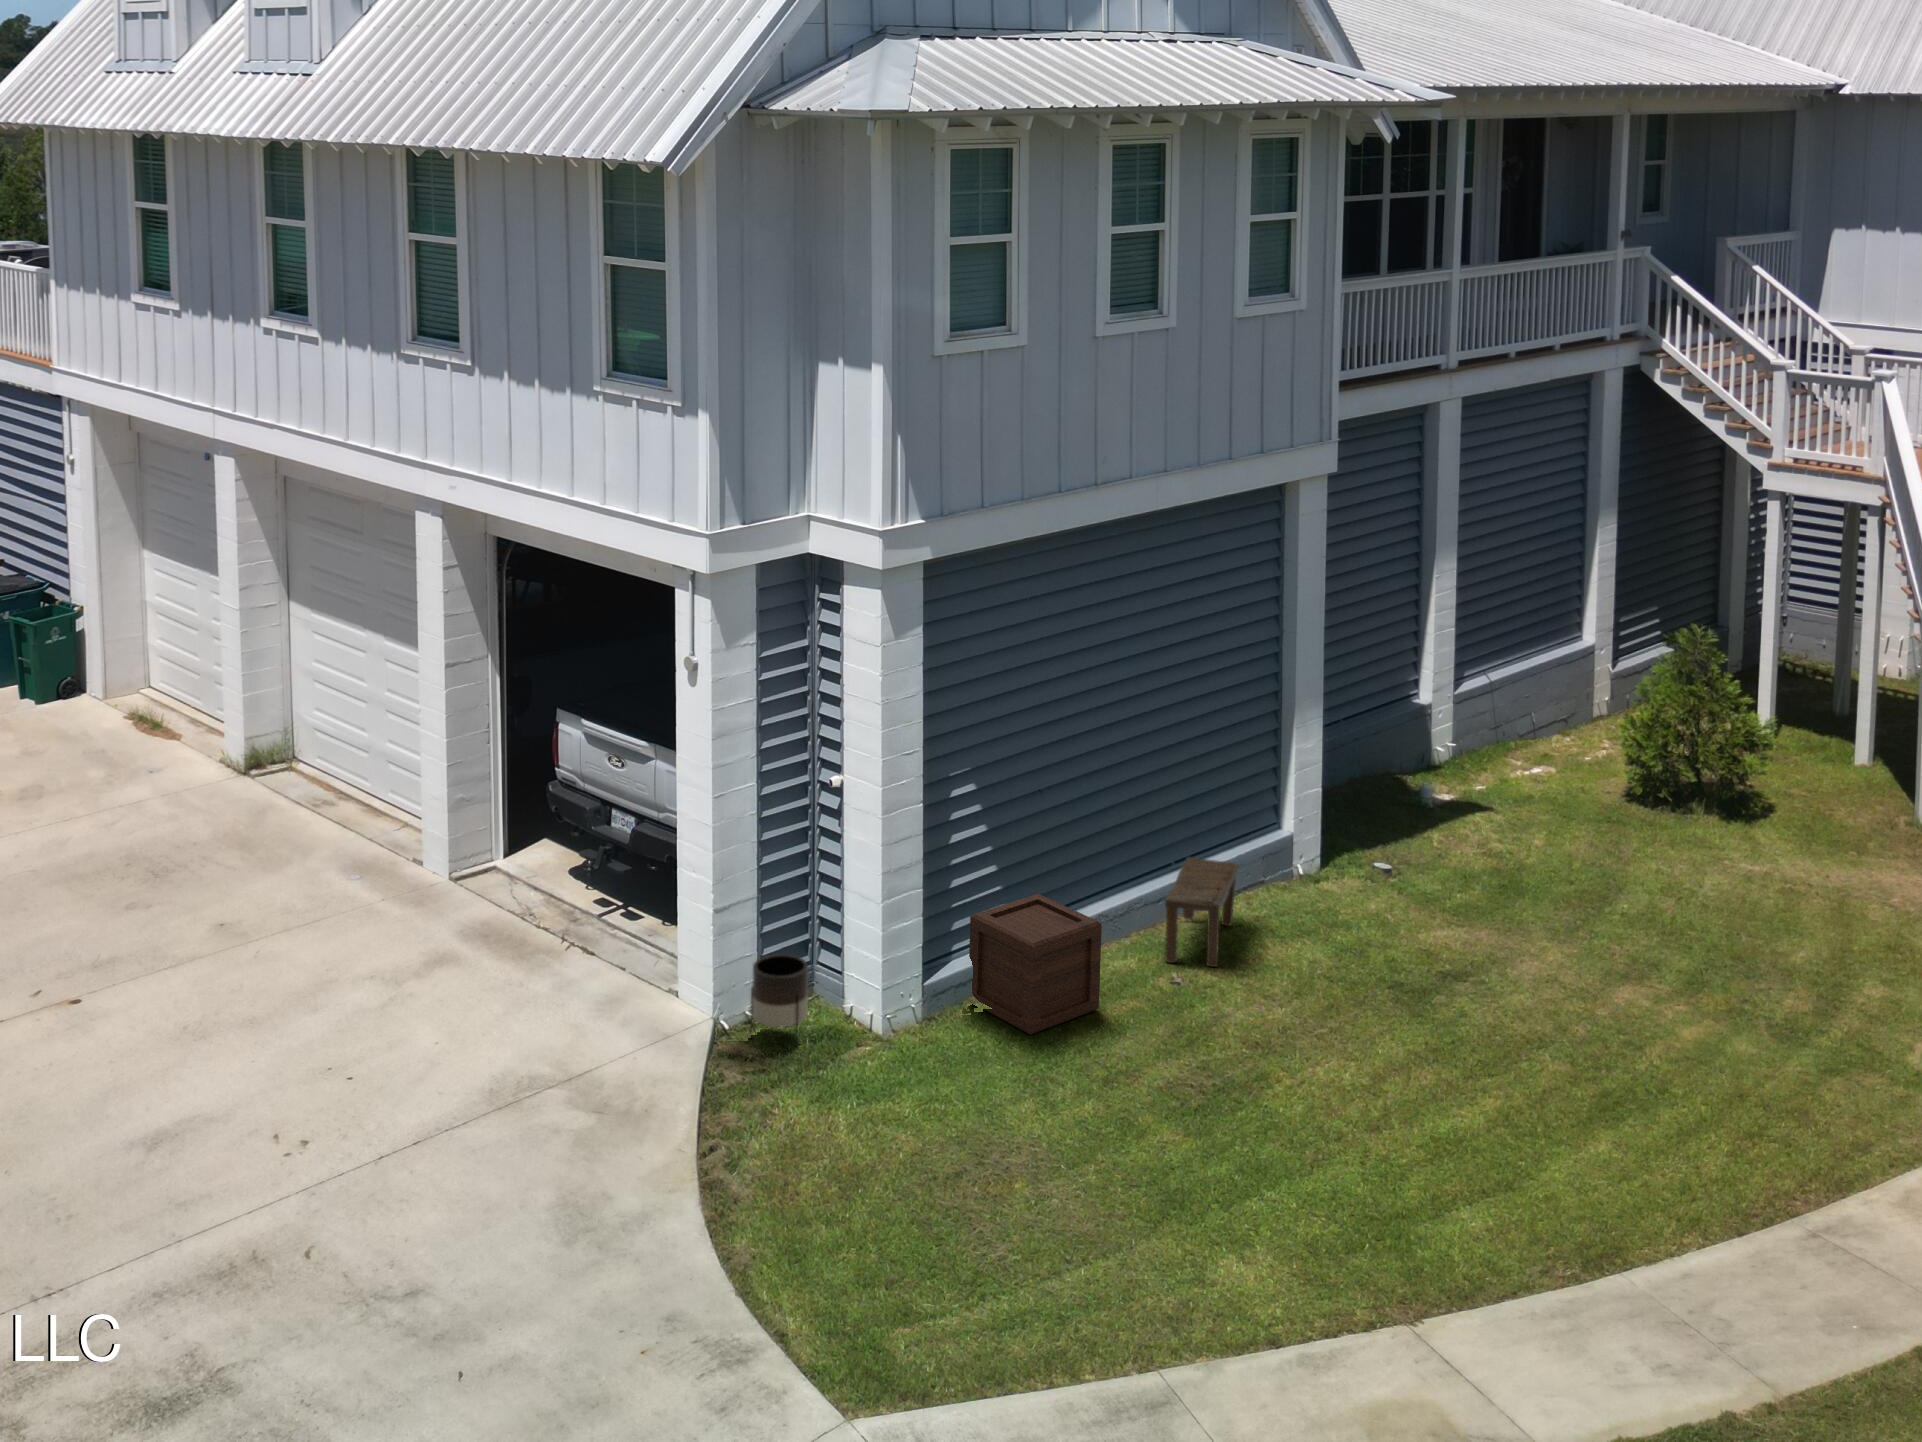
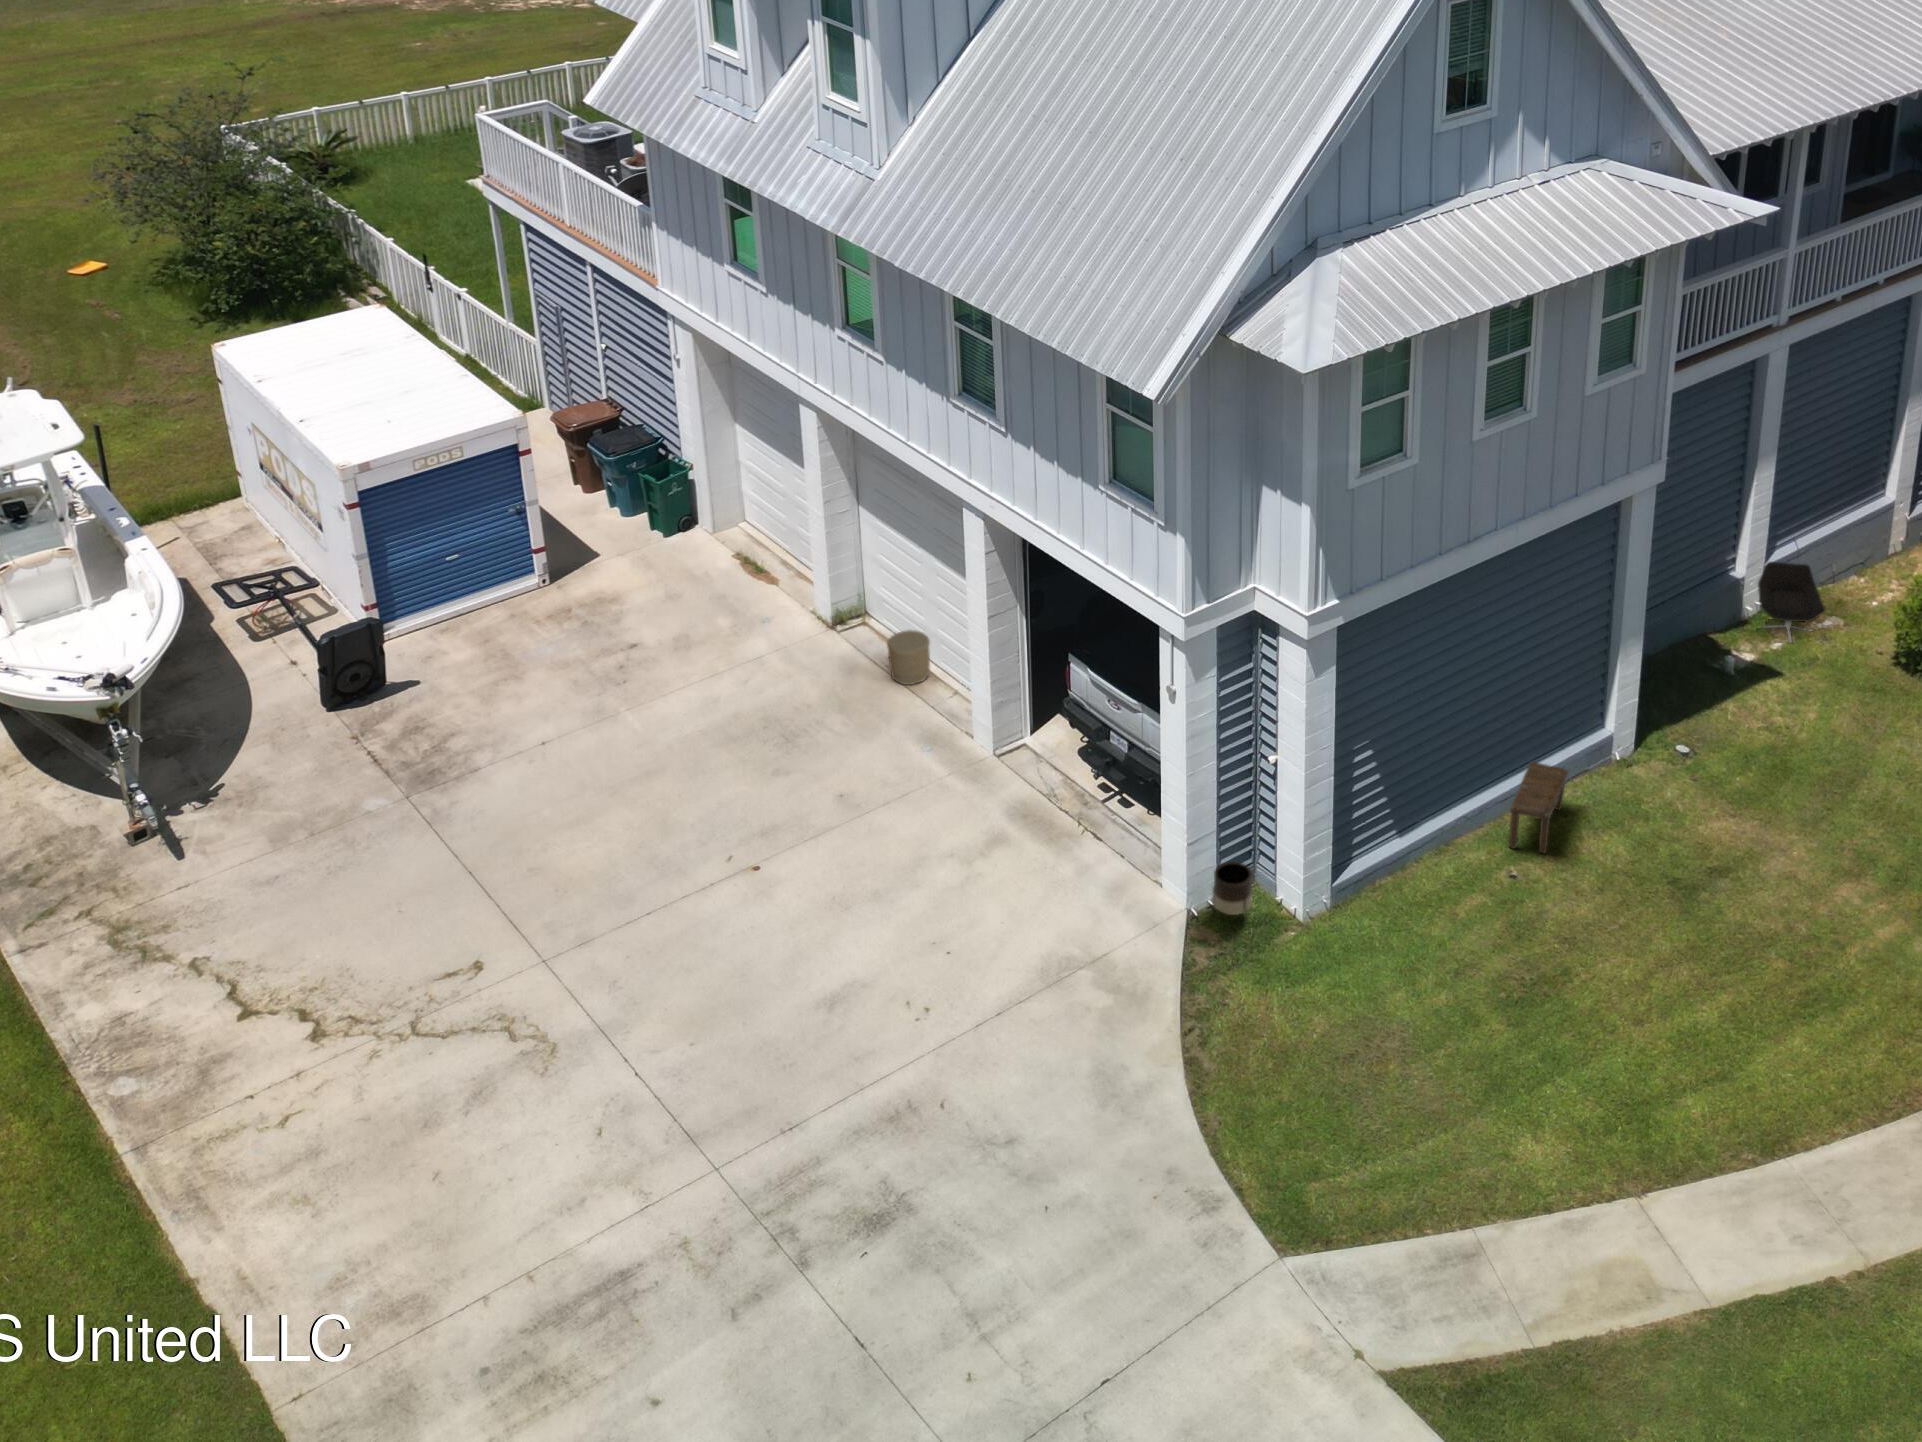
lounge chair: none [1449,686,1537,779] -> present [1758,562,1825,642]
woven basket: none [314,758,374,827] -> present [887,630,930,685]
wooden crate: present [969,894,1102,1035] -> none [1364,810,1461,919]

